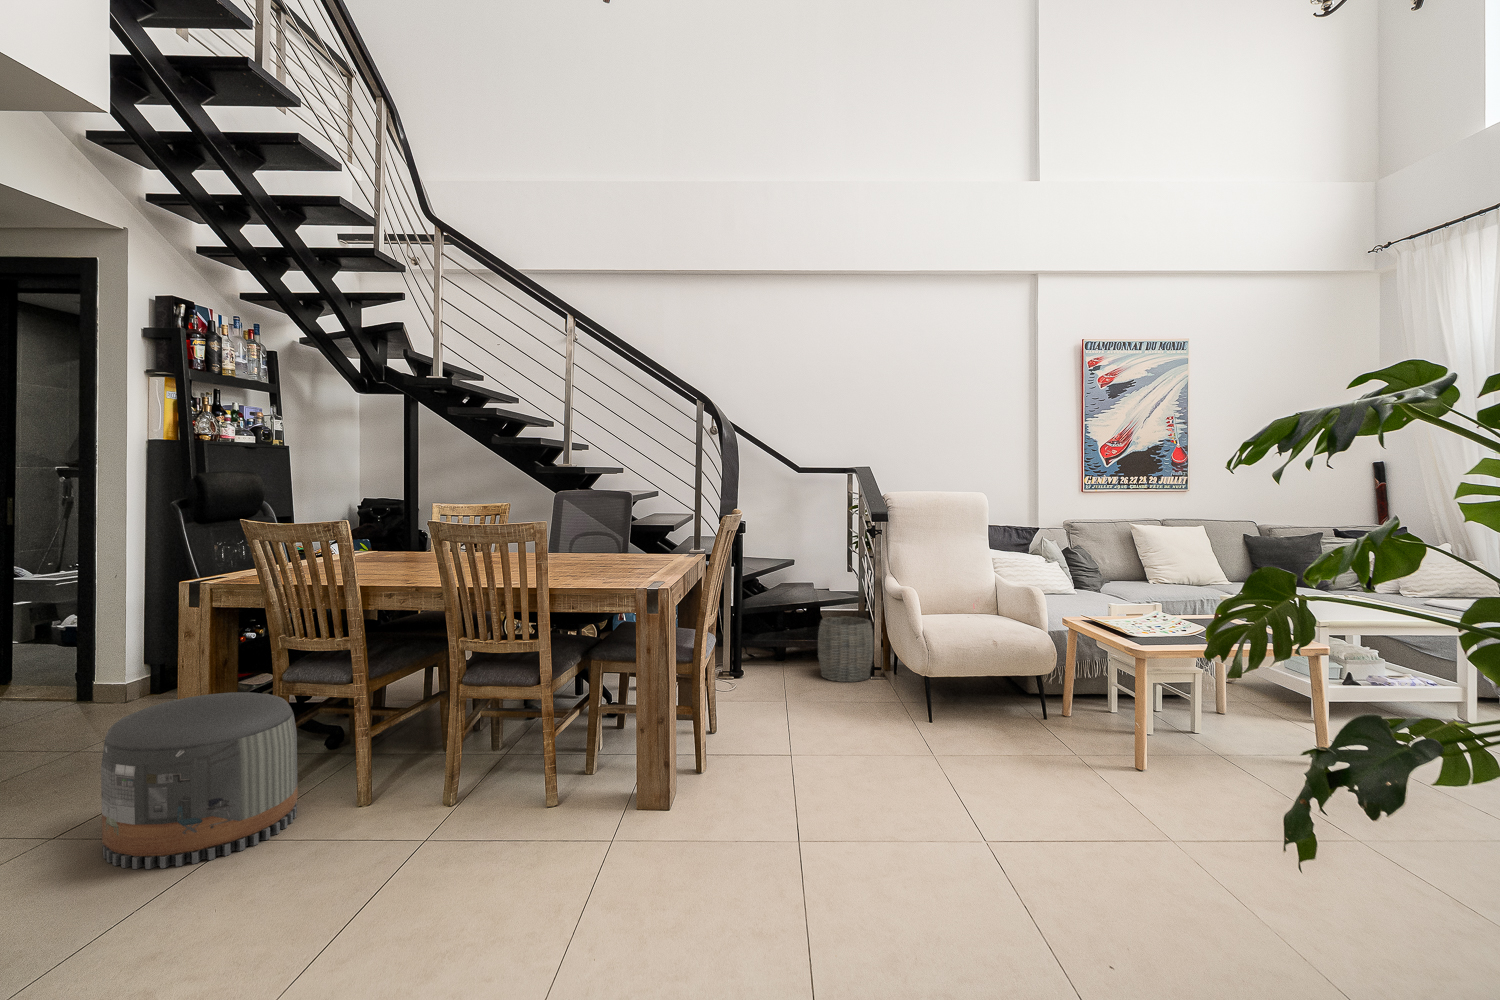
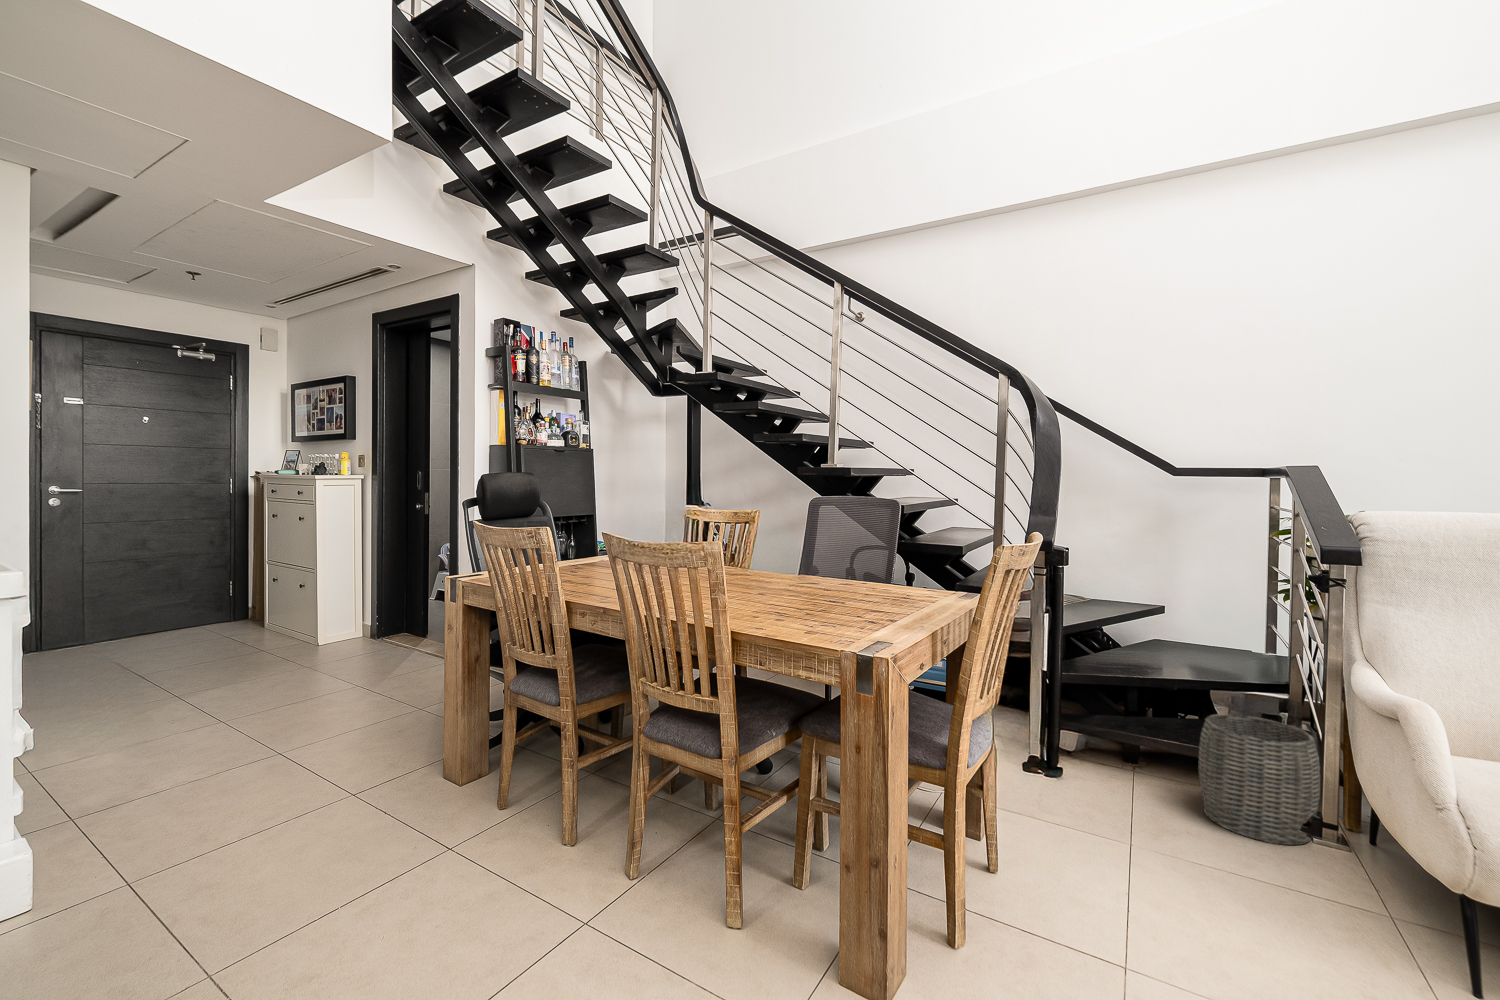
pouf: present [101,692,298,869] -> none [141,703,380,931]

